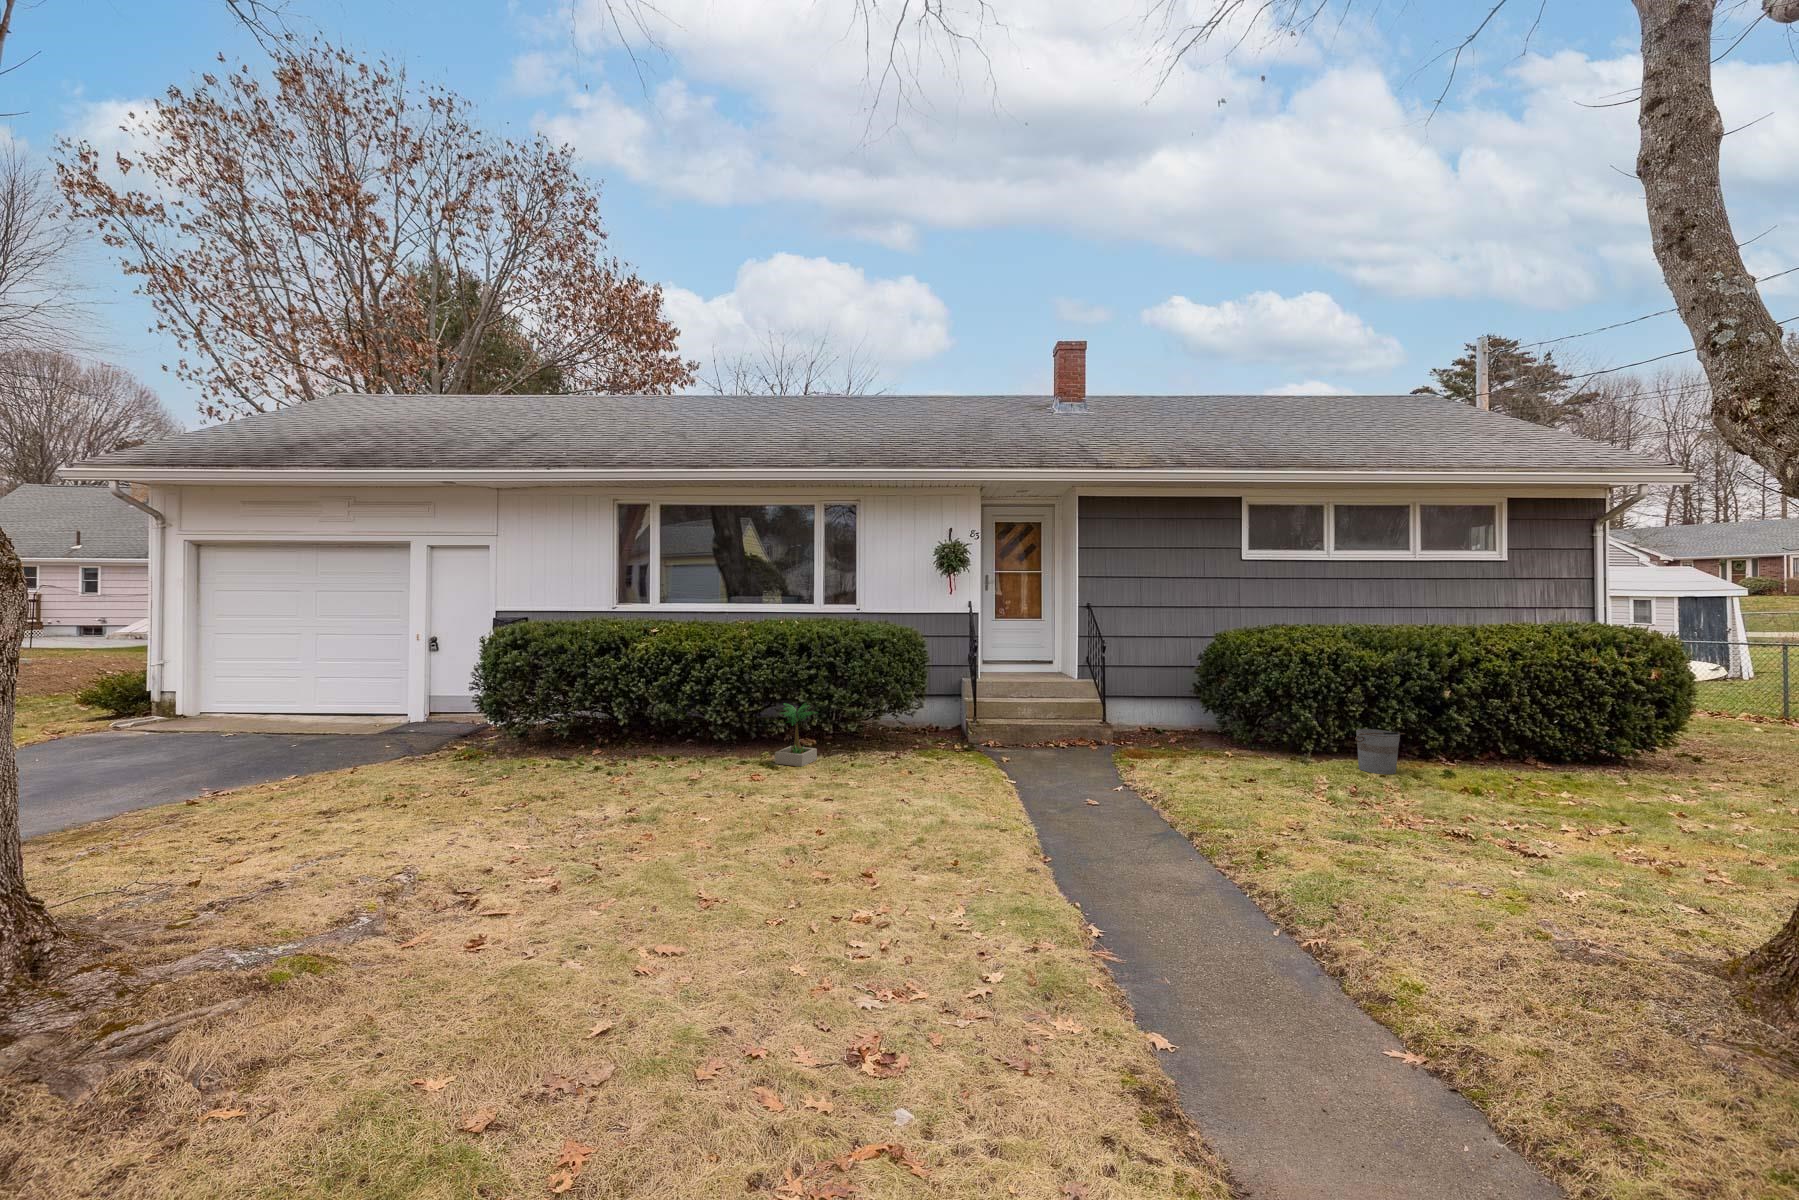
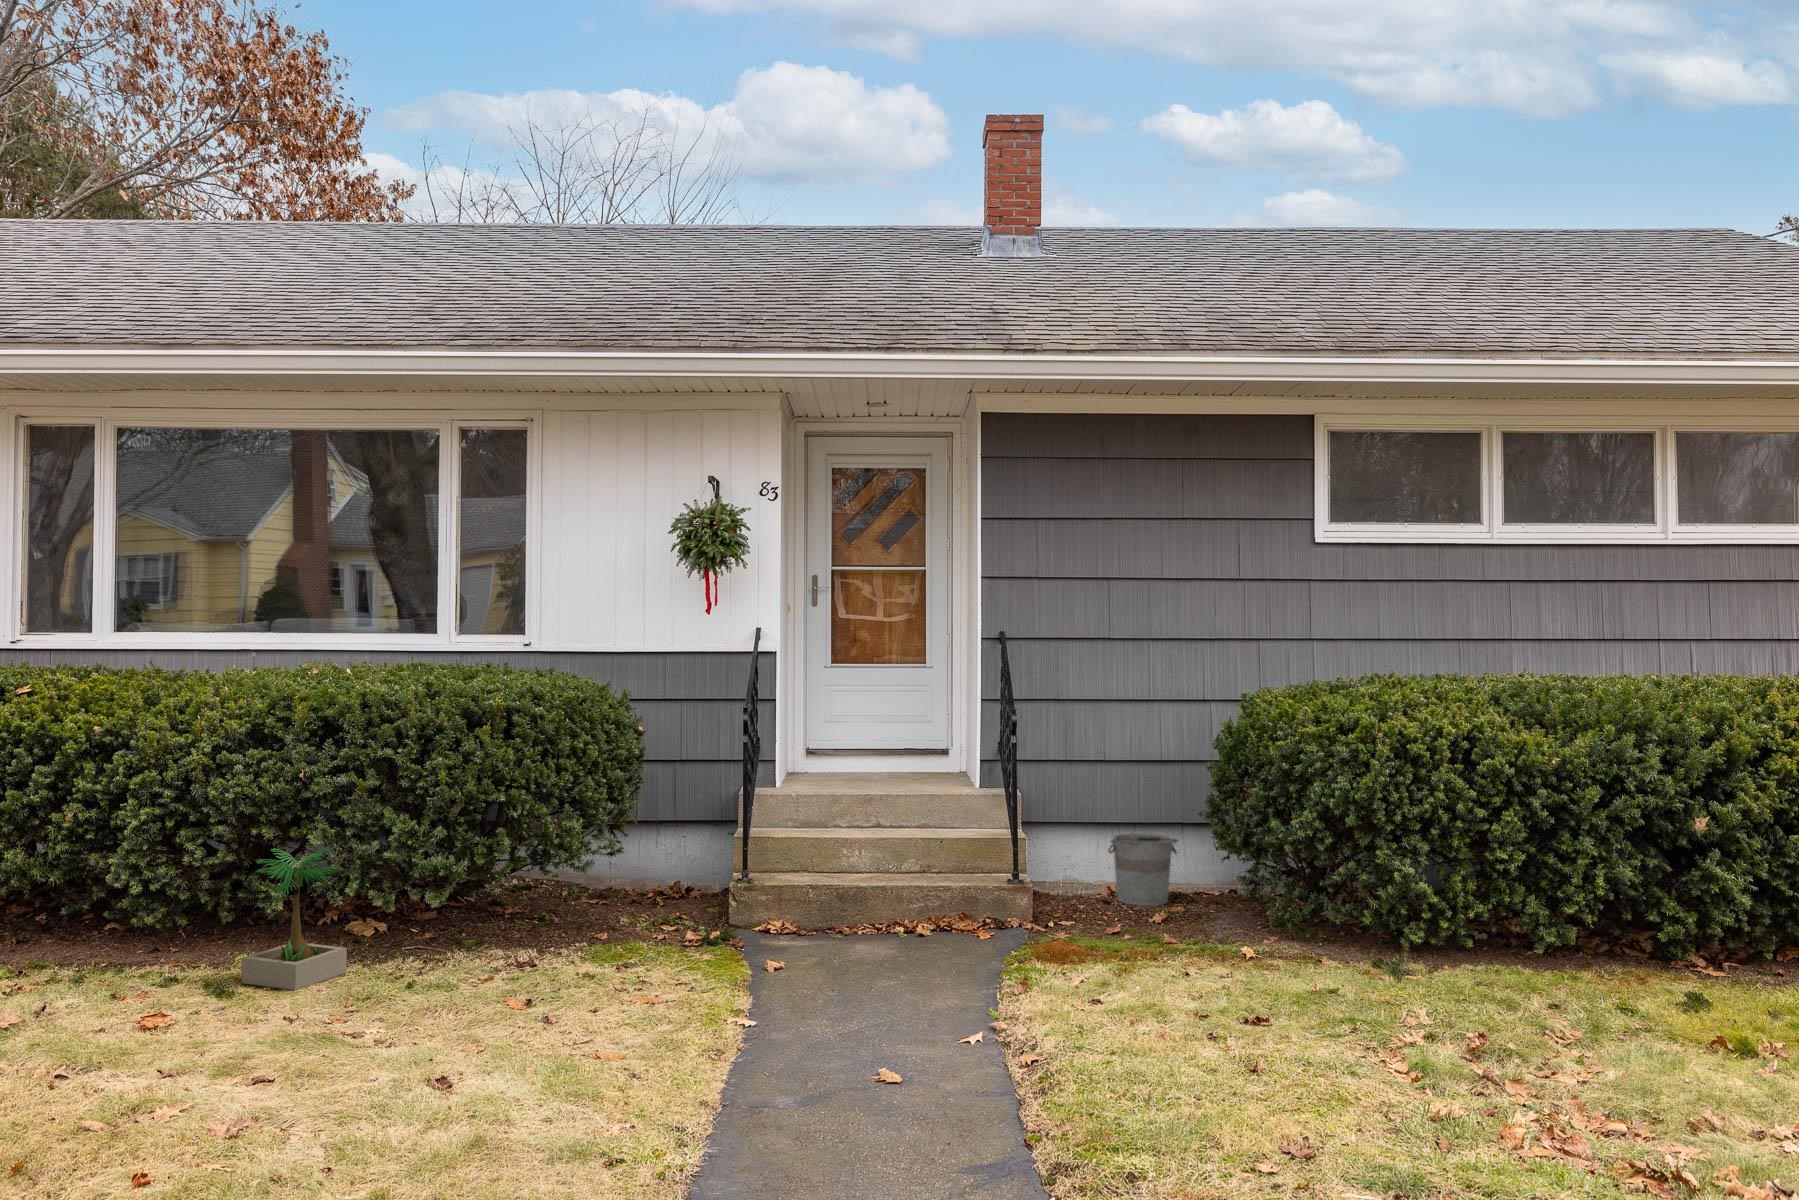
bucket: present [1355,729,1405,774] -> present [1108,834,1178,906]

